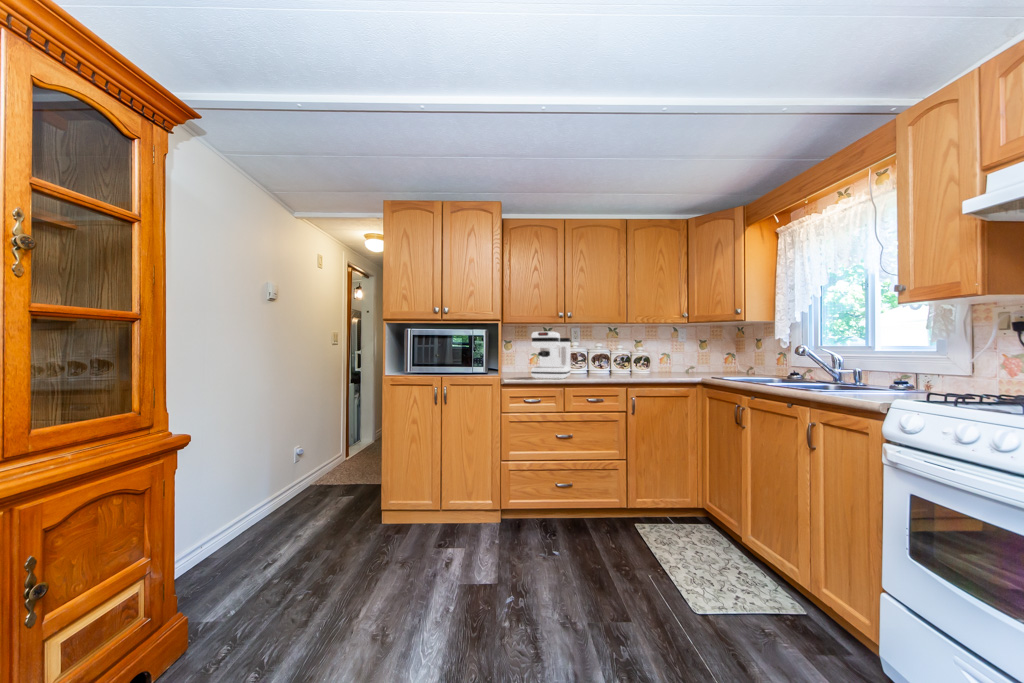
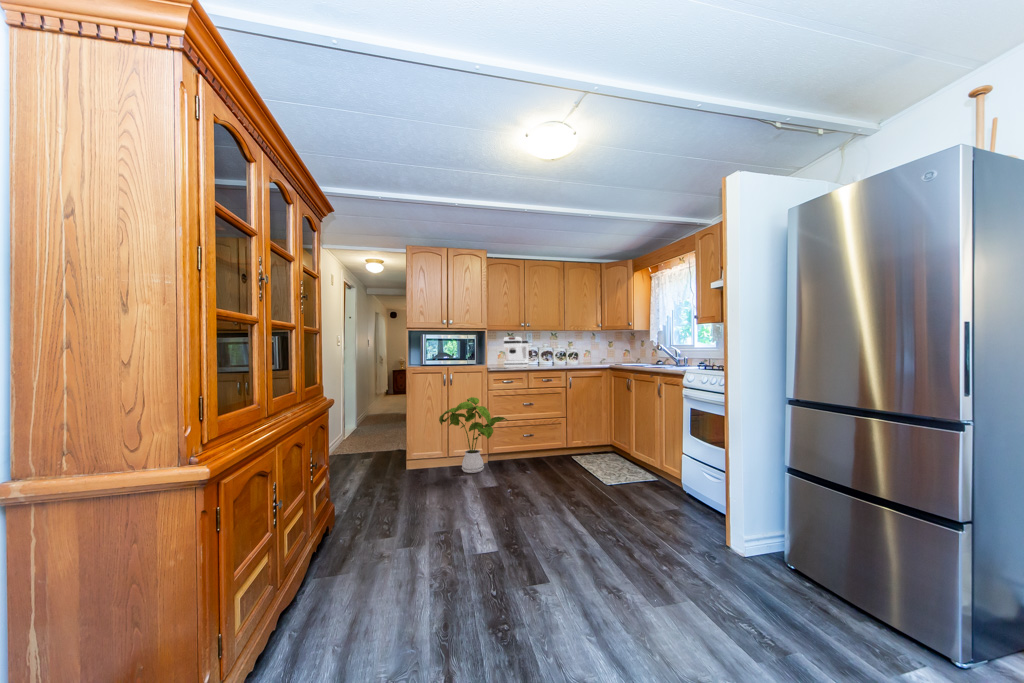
house plant: none [418,426,531,546] -> present [439,397,508,473]

